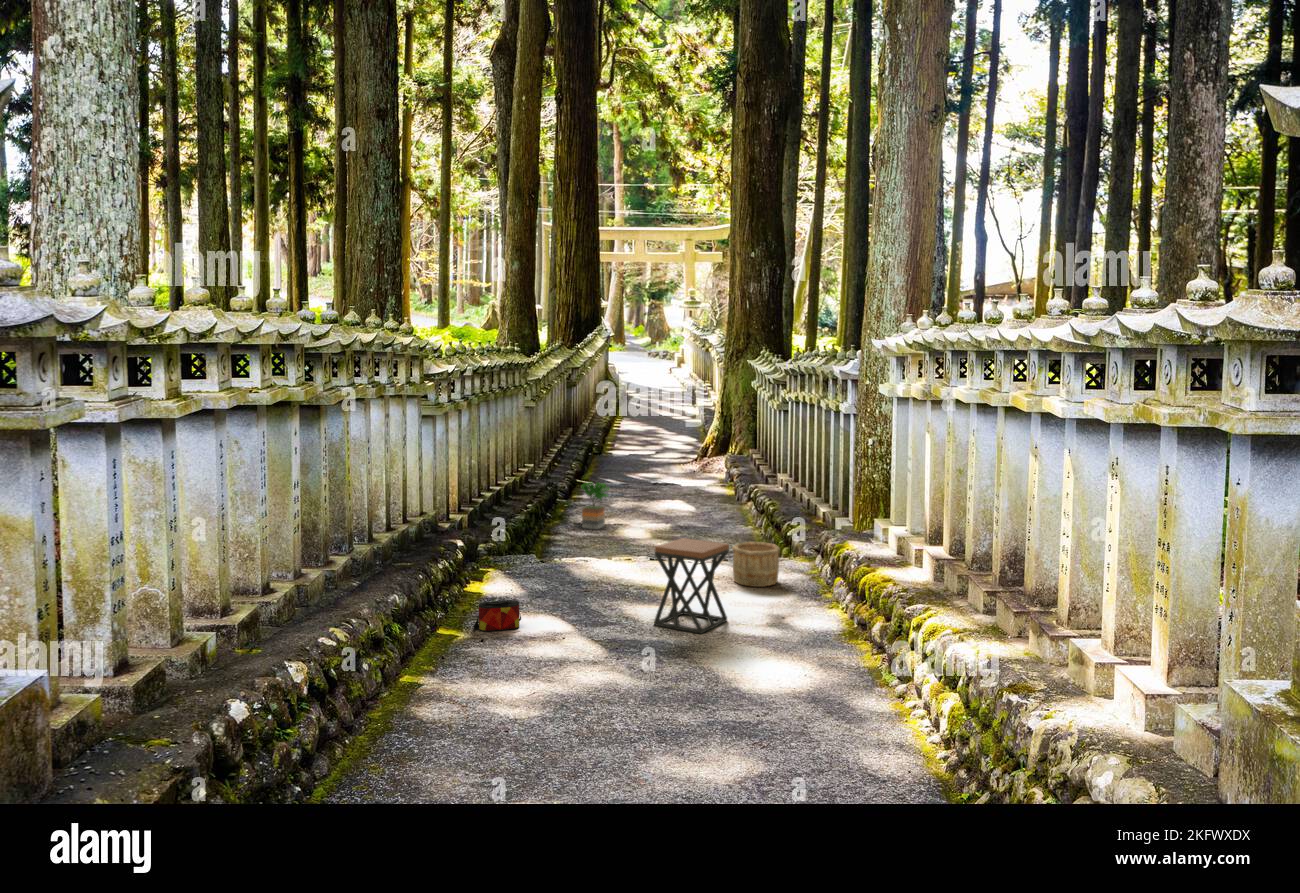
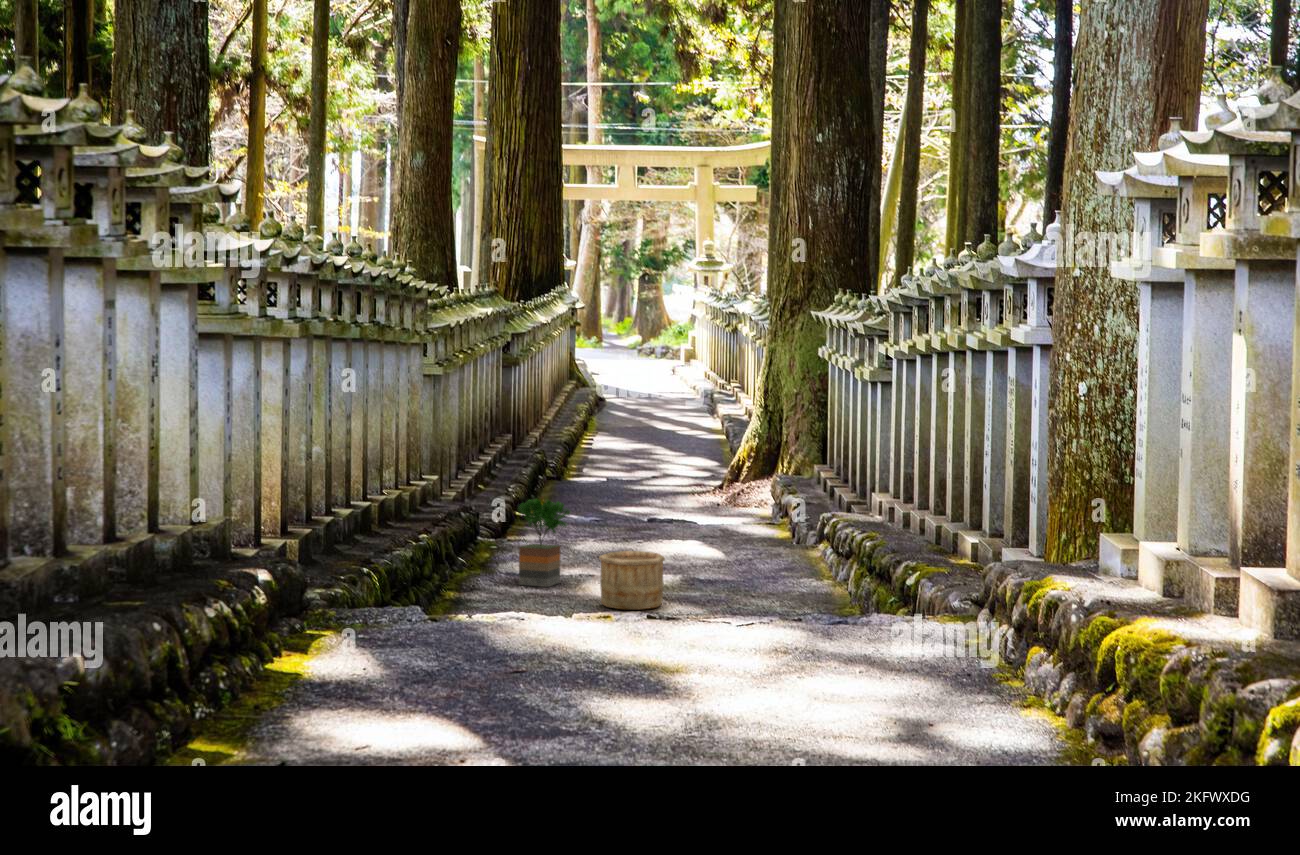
stool: present [654,538,729,634] -> none [661,553,820,750]
wooden bucket: present [732,542,780,587] -> present [599,551,665,609]
bag: present [473,600,521,632] -> none [273,677,379,742]

